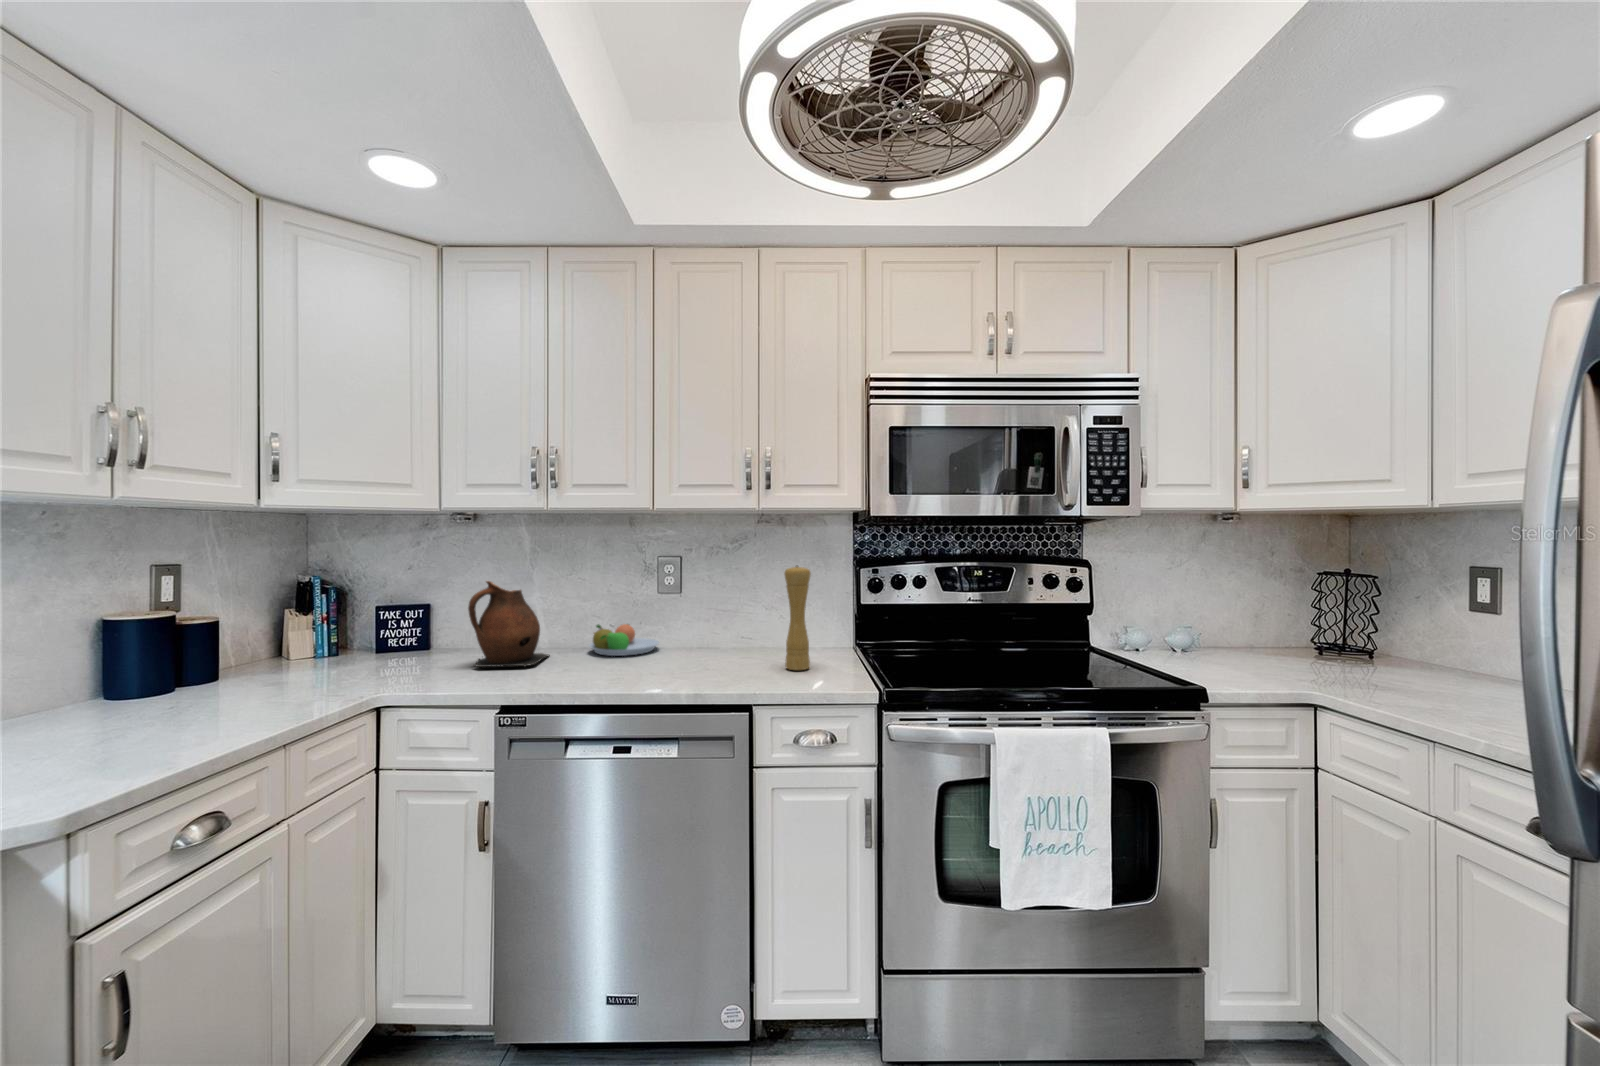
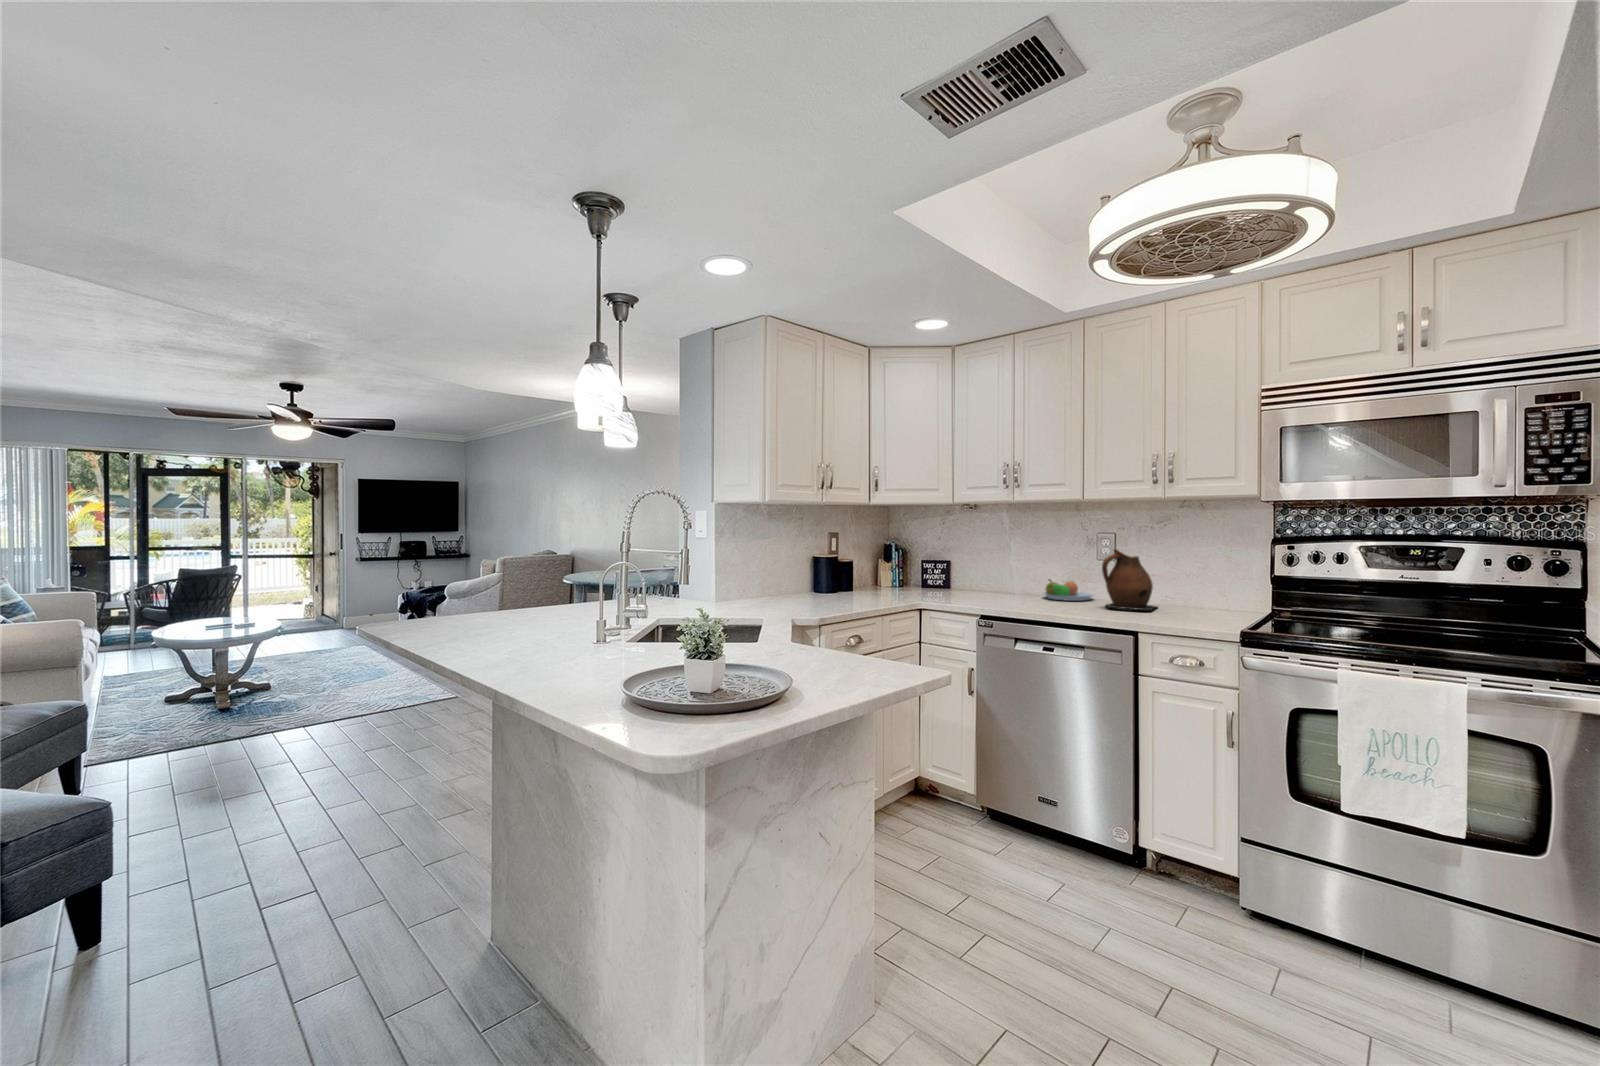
pepper mill: present [784,565,811,670] -> none [1179,540,1202,618]
ceramic pitcher: present [468,581,549,667] -> present [1102,549,1157,611]

